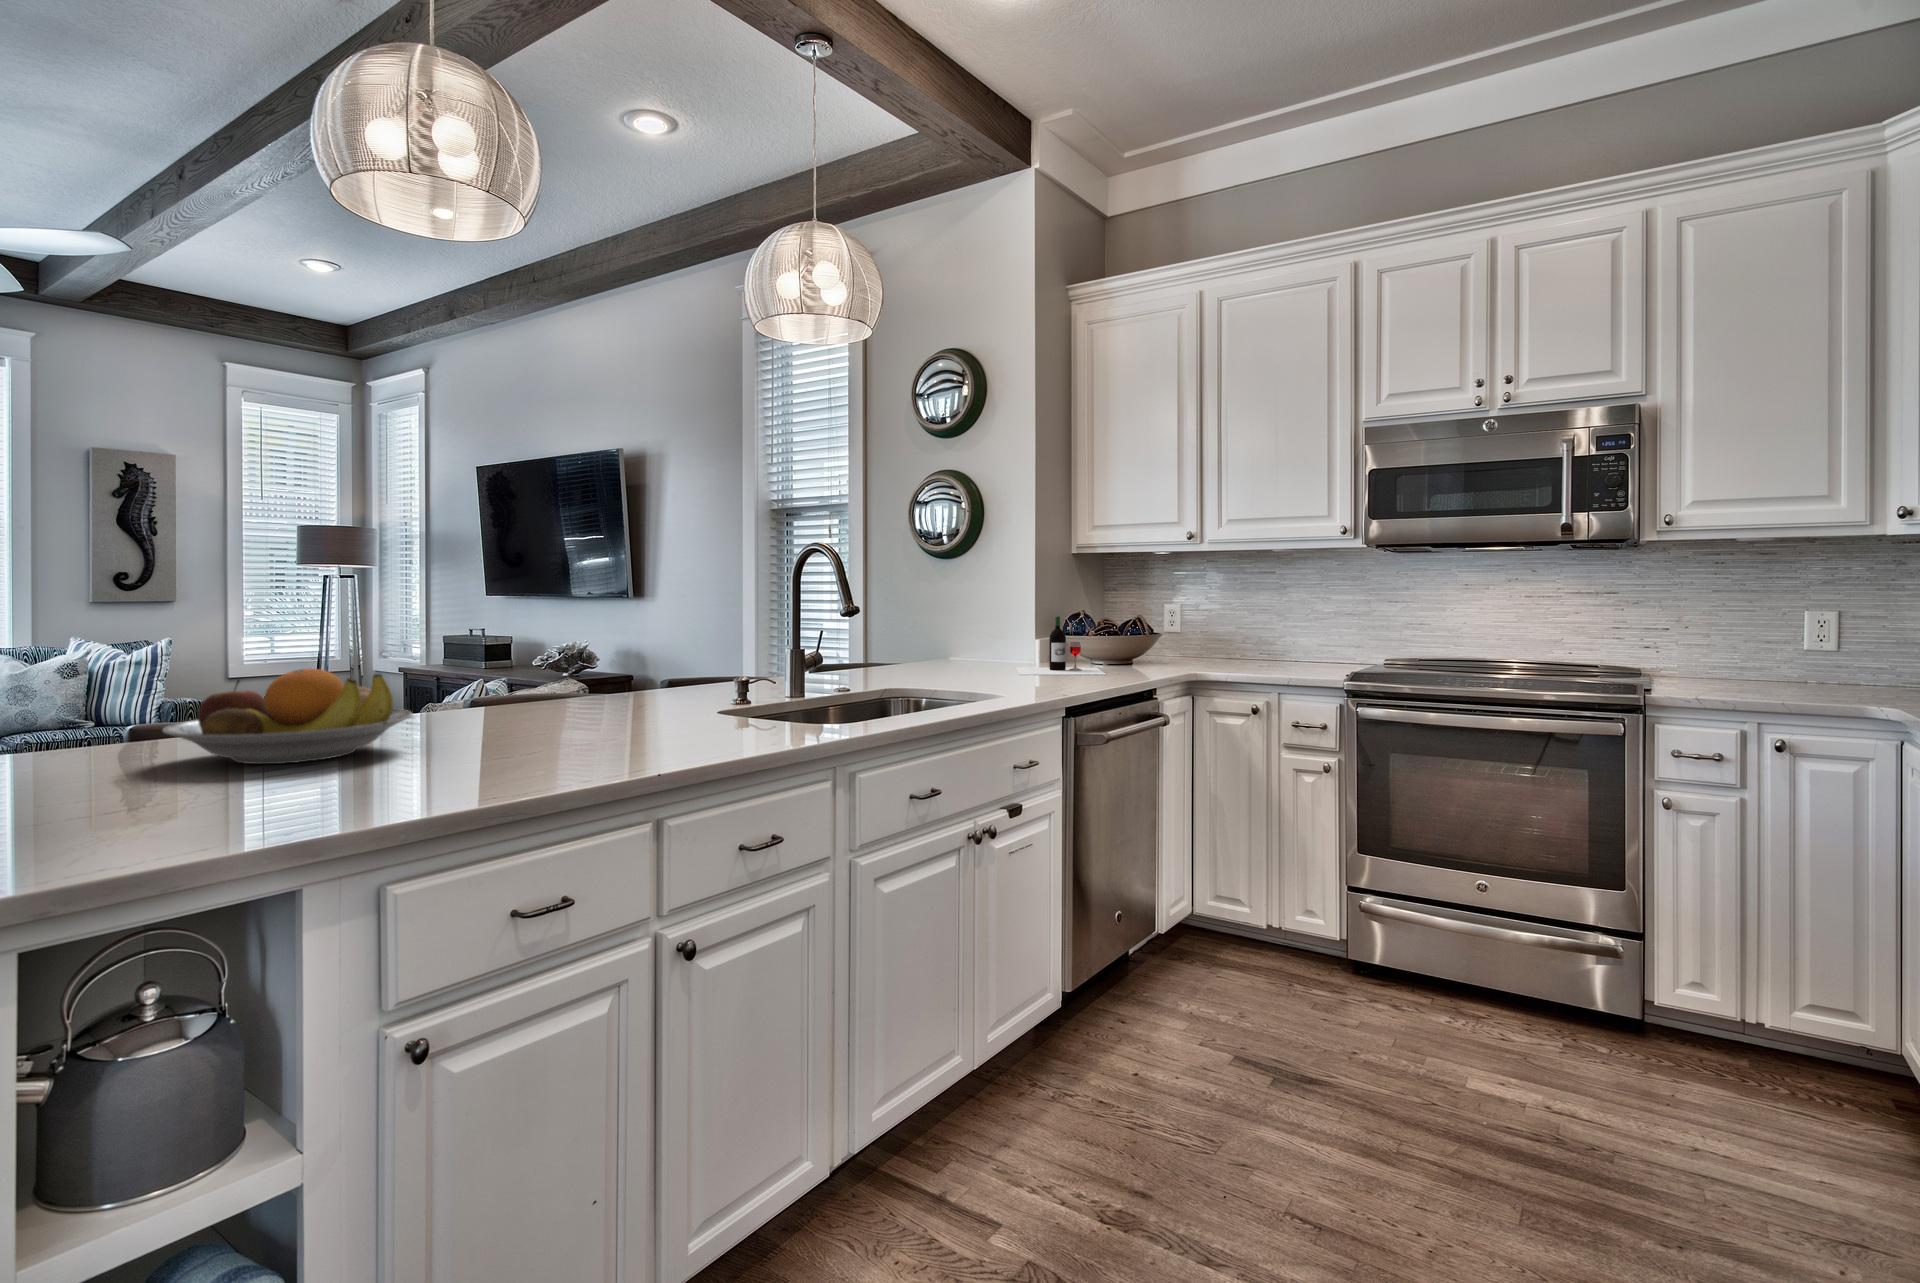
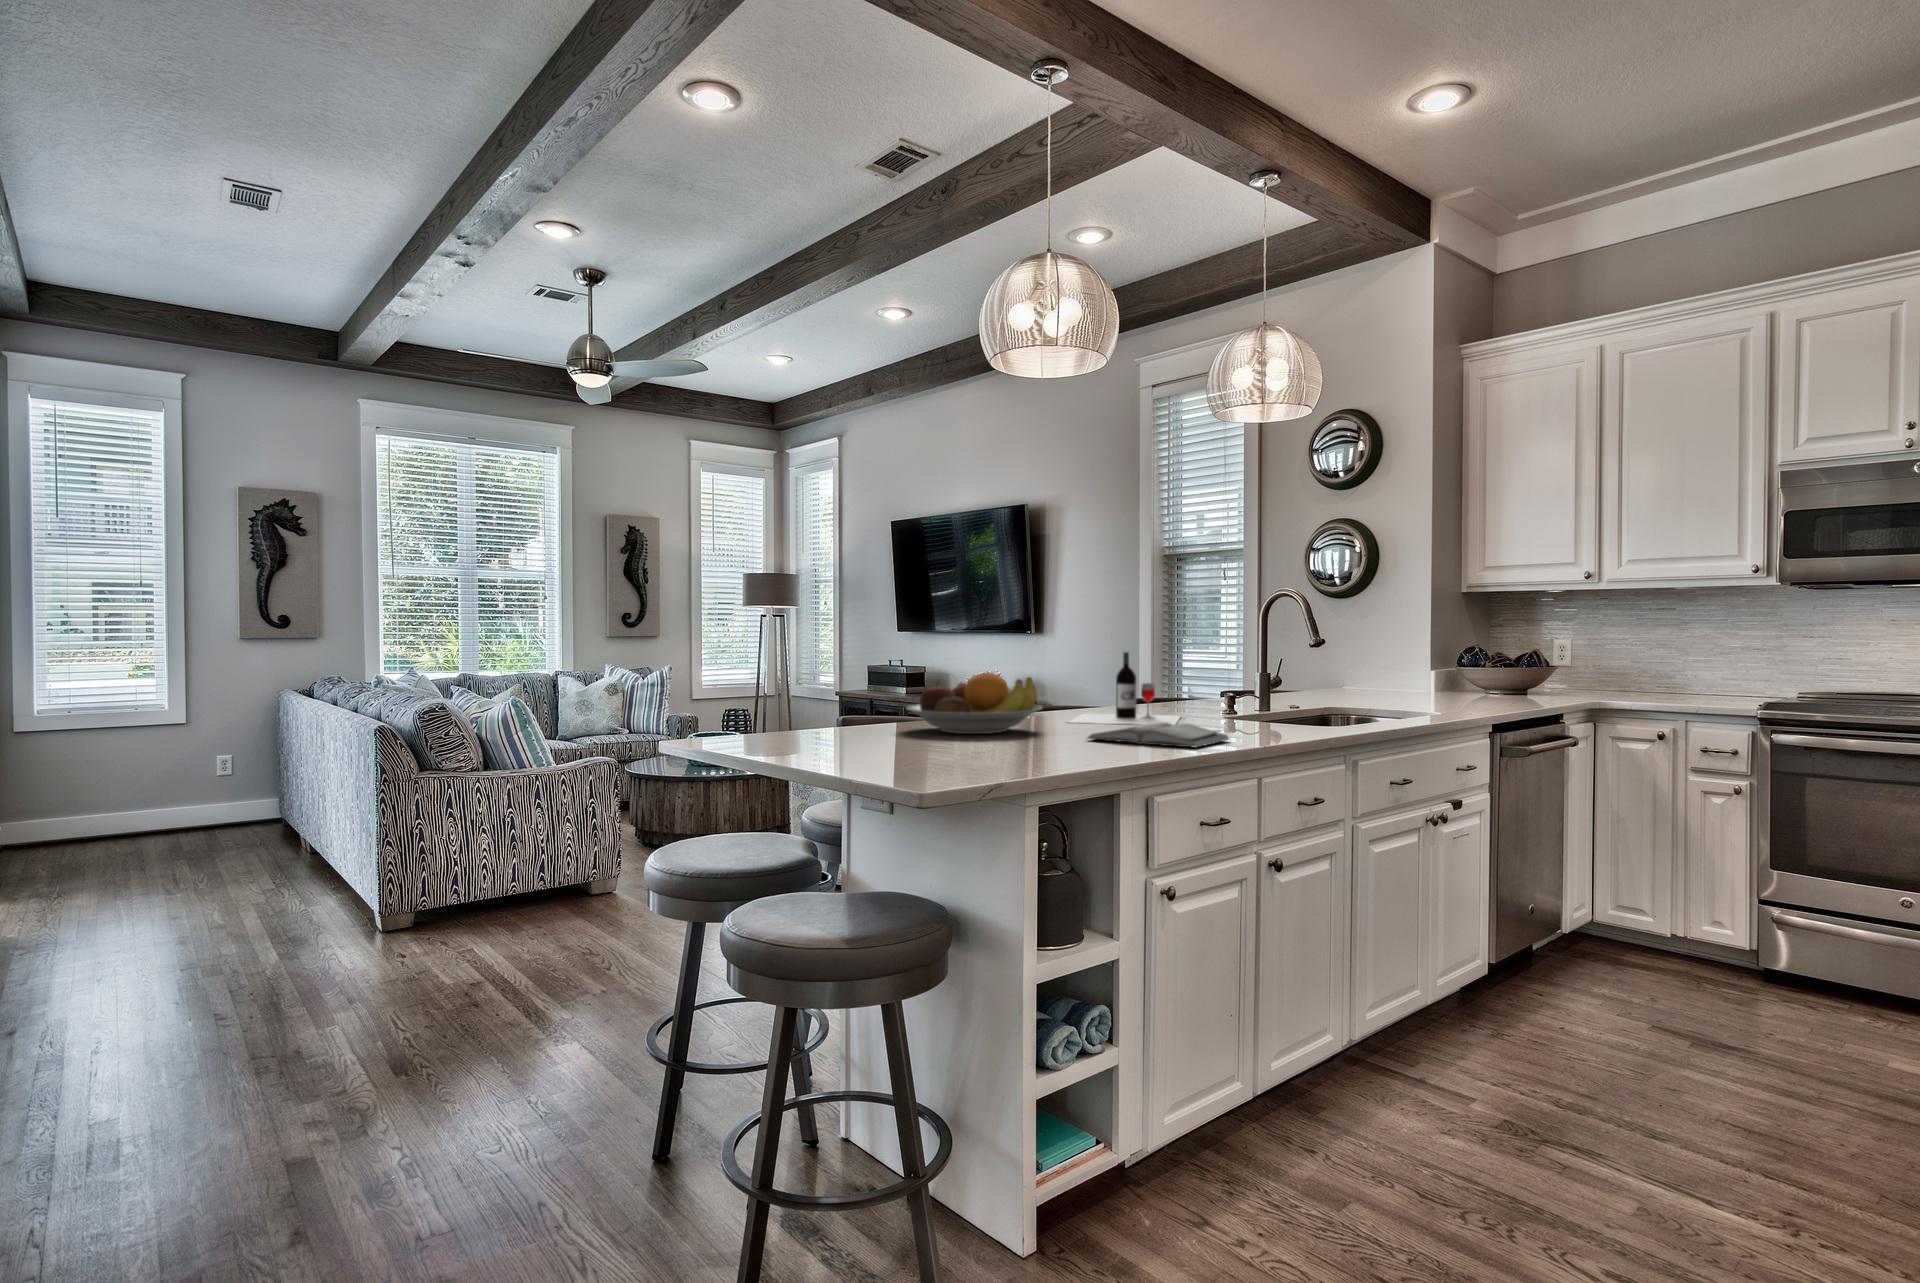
wine bottle: present [1016,616,1106,675] -> present [1069,652,1180,725]
hardback book: none [430,737,658,783] -> present [1087,723,1230,747]

